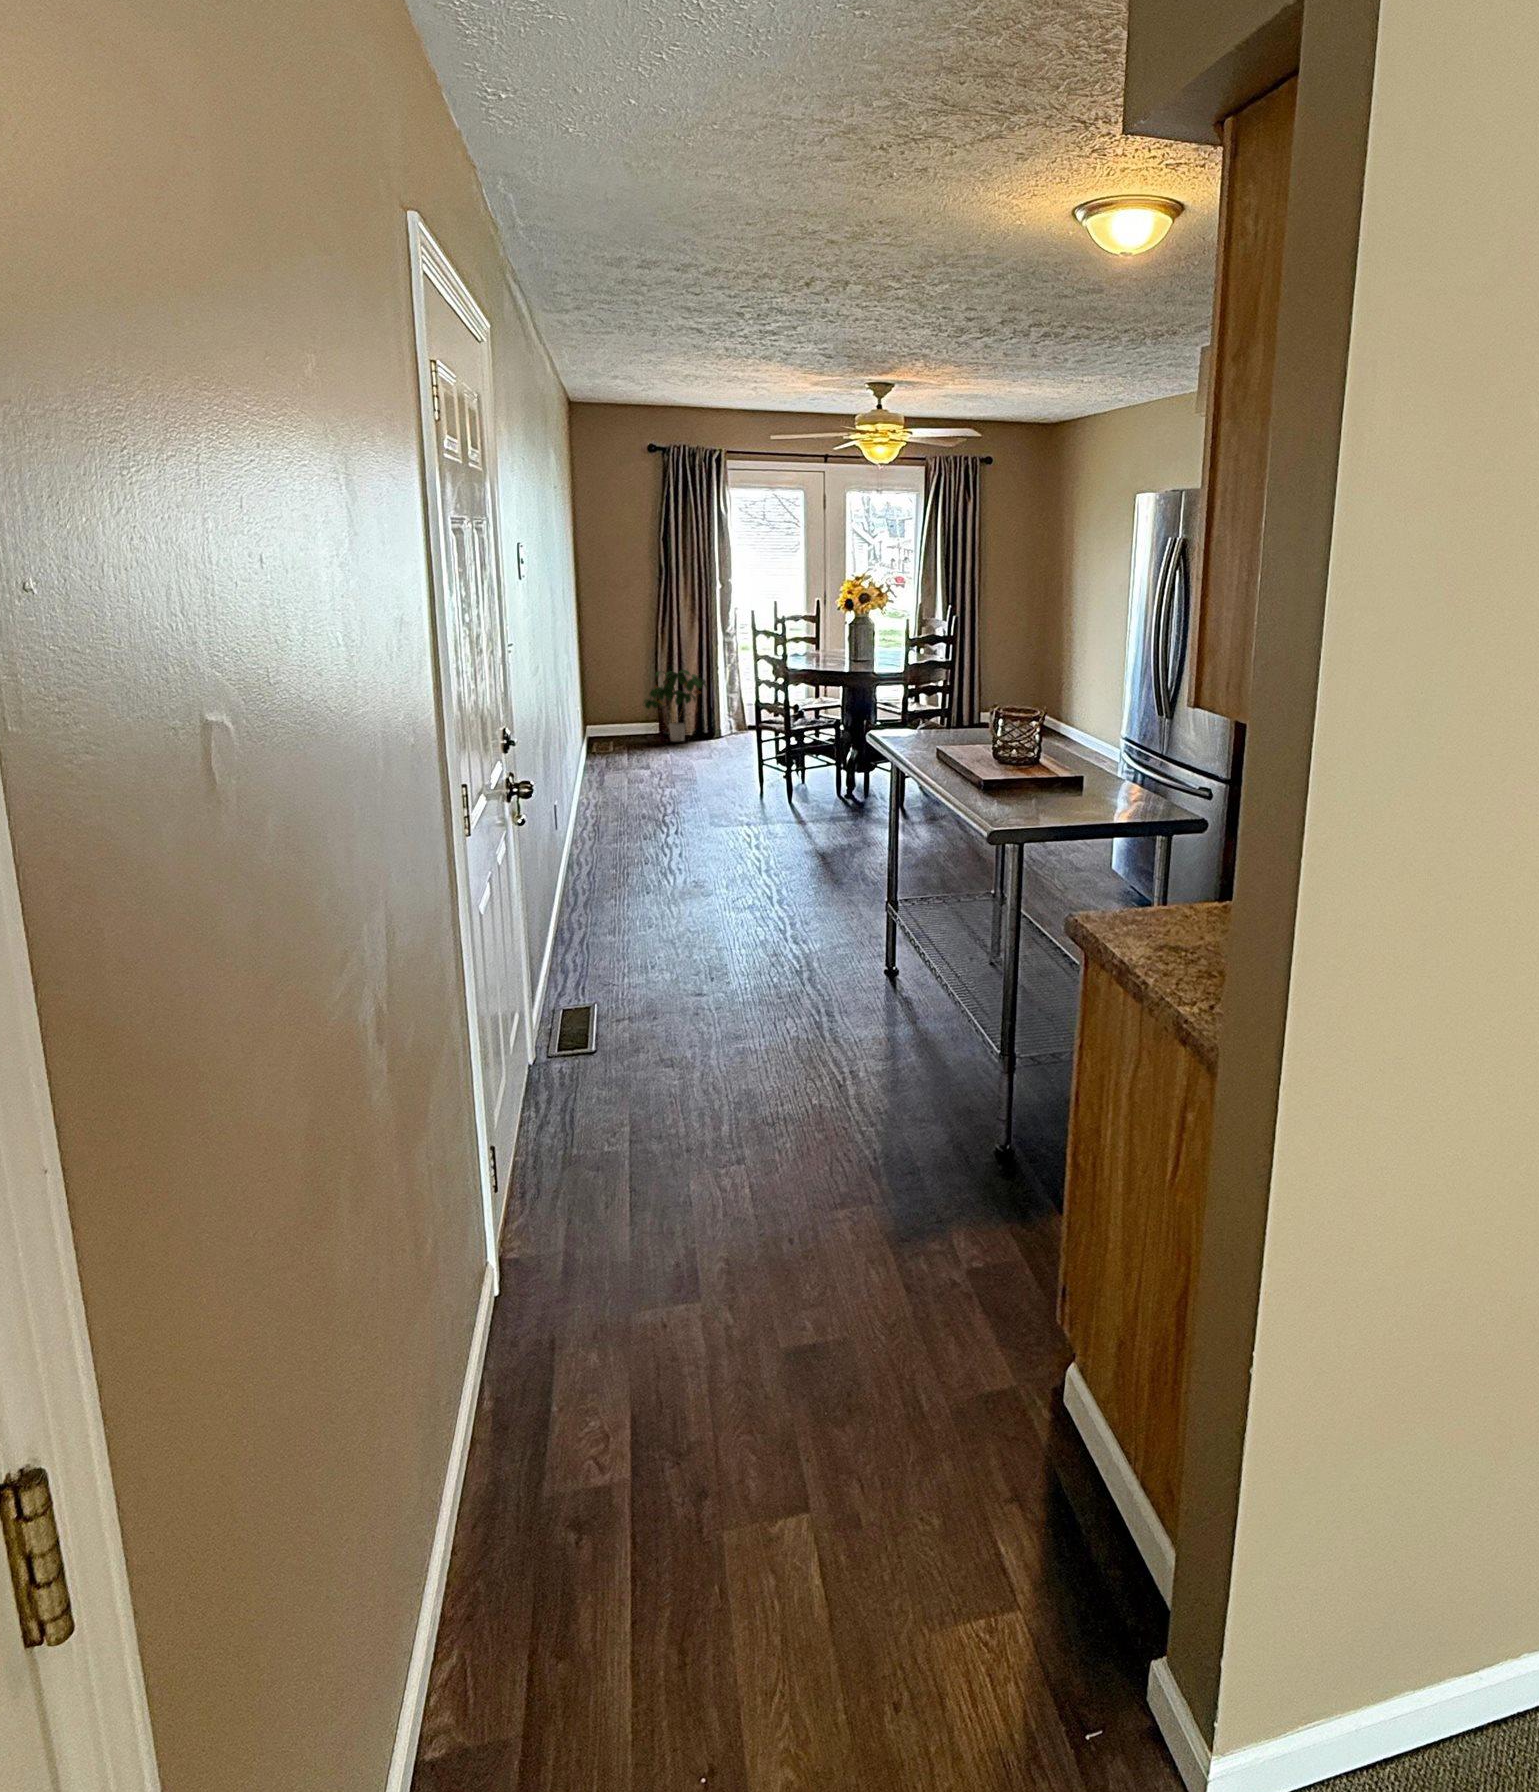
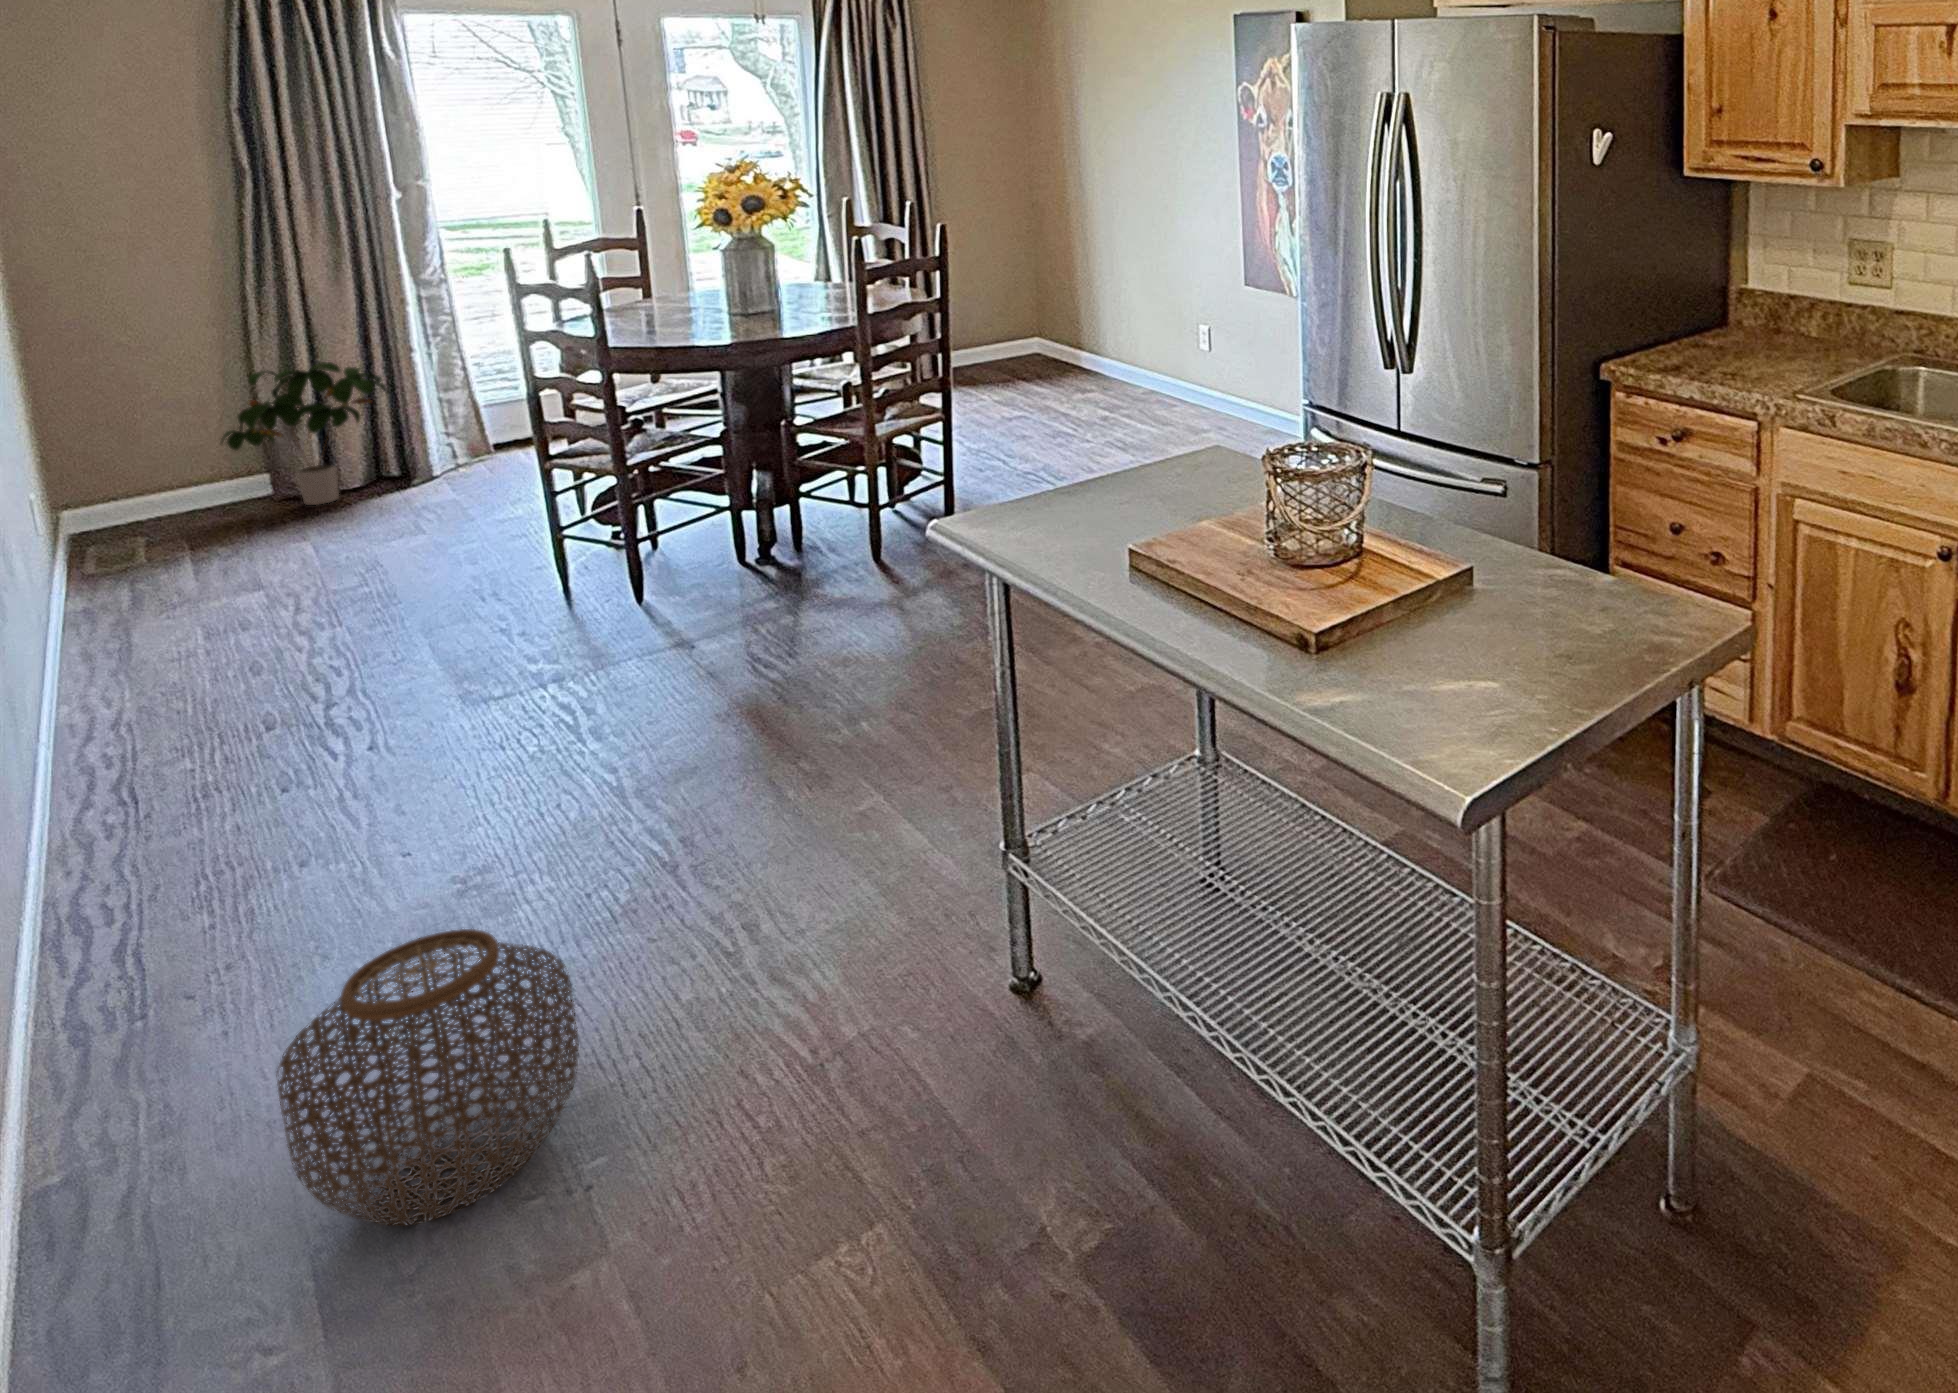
woven basket: none [671,820,754,911] -> present [277,929,579,1225]

